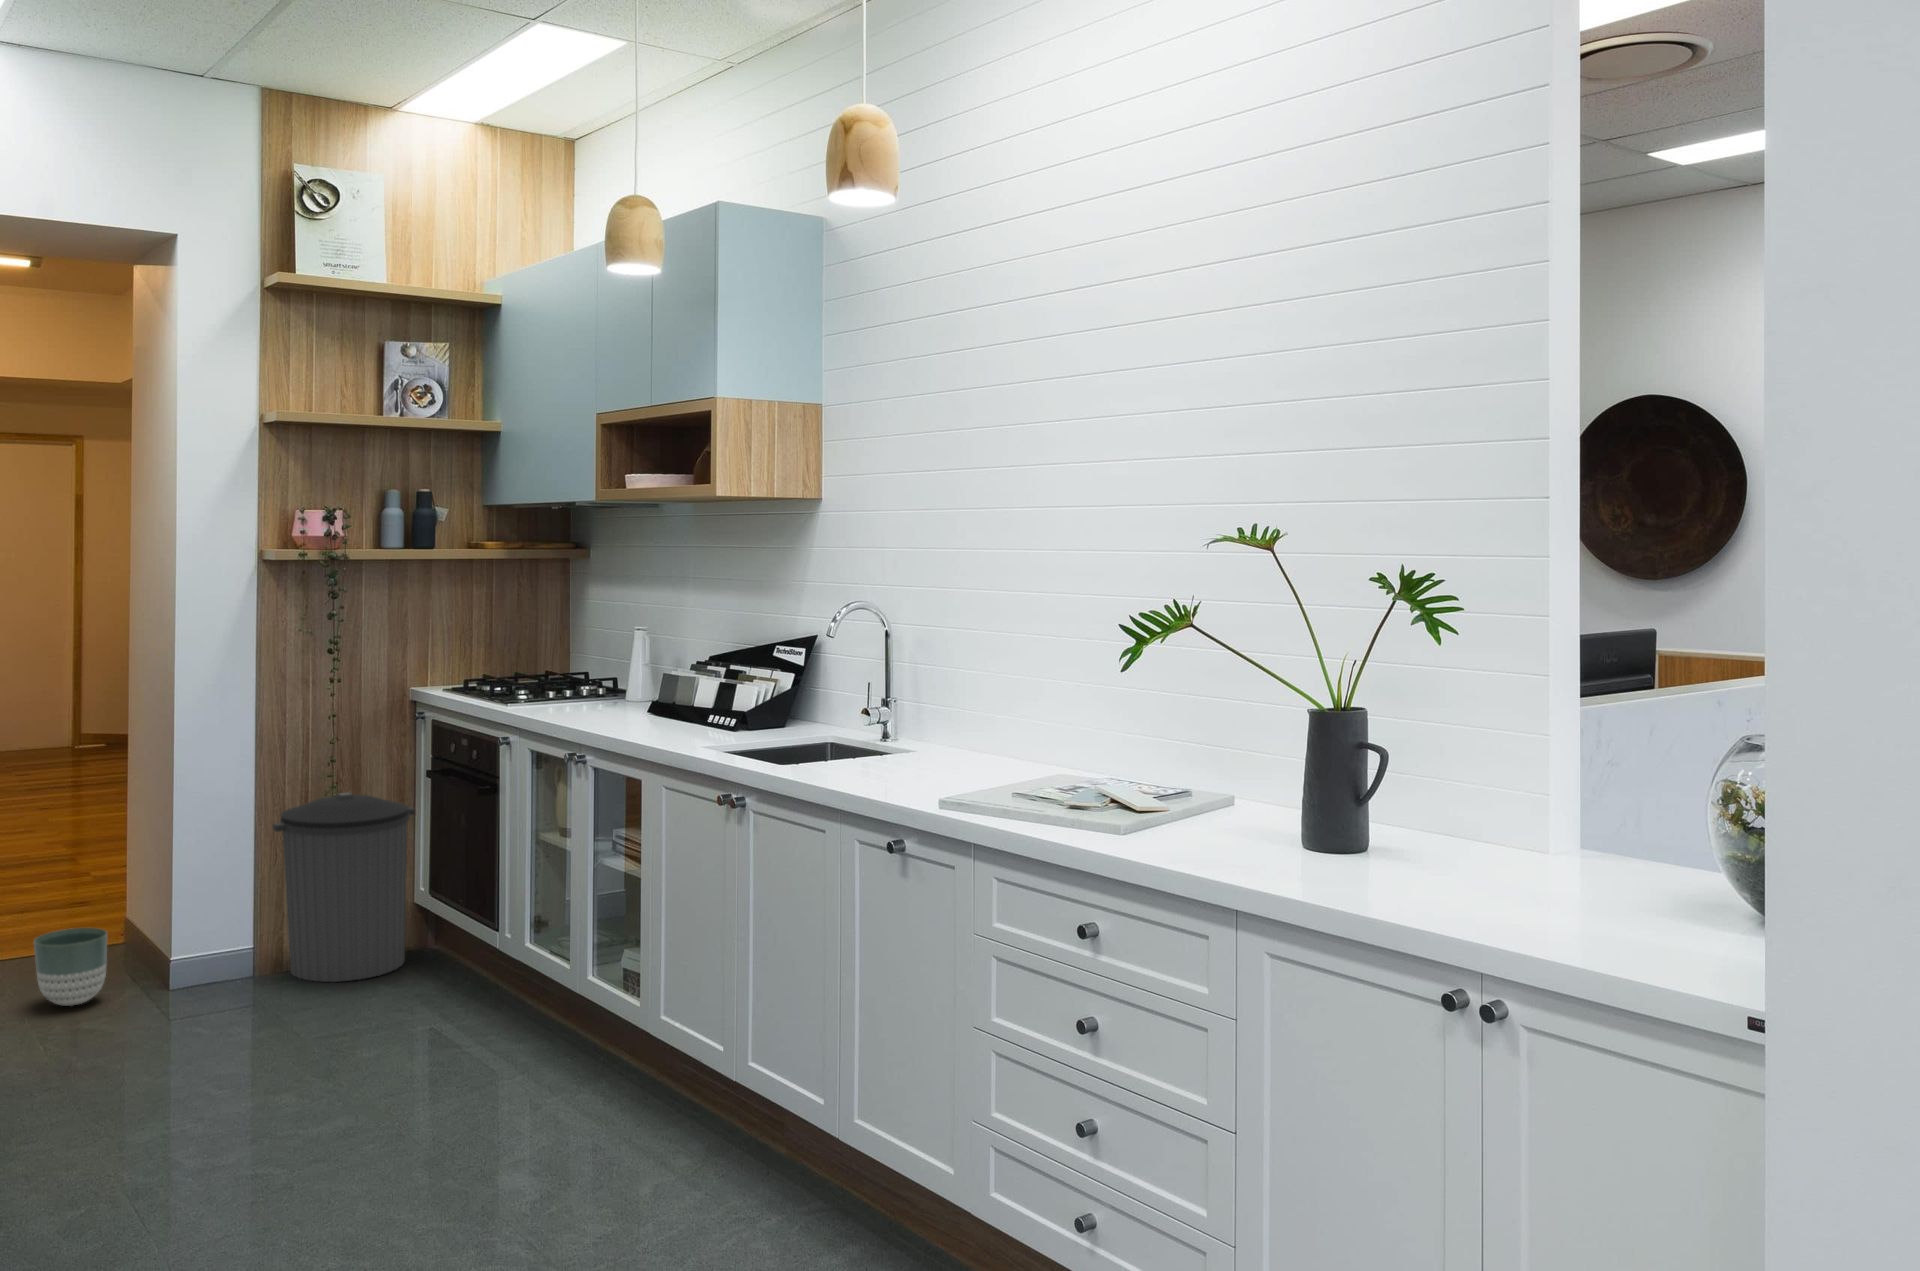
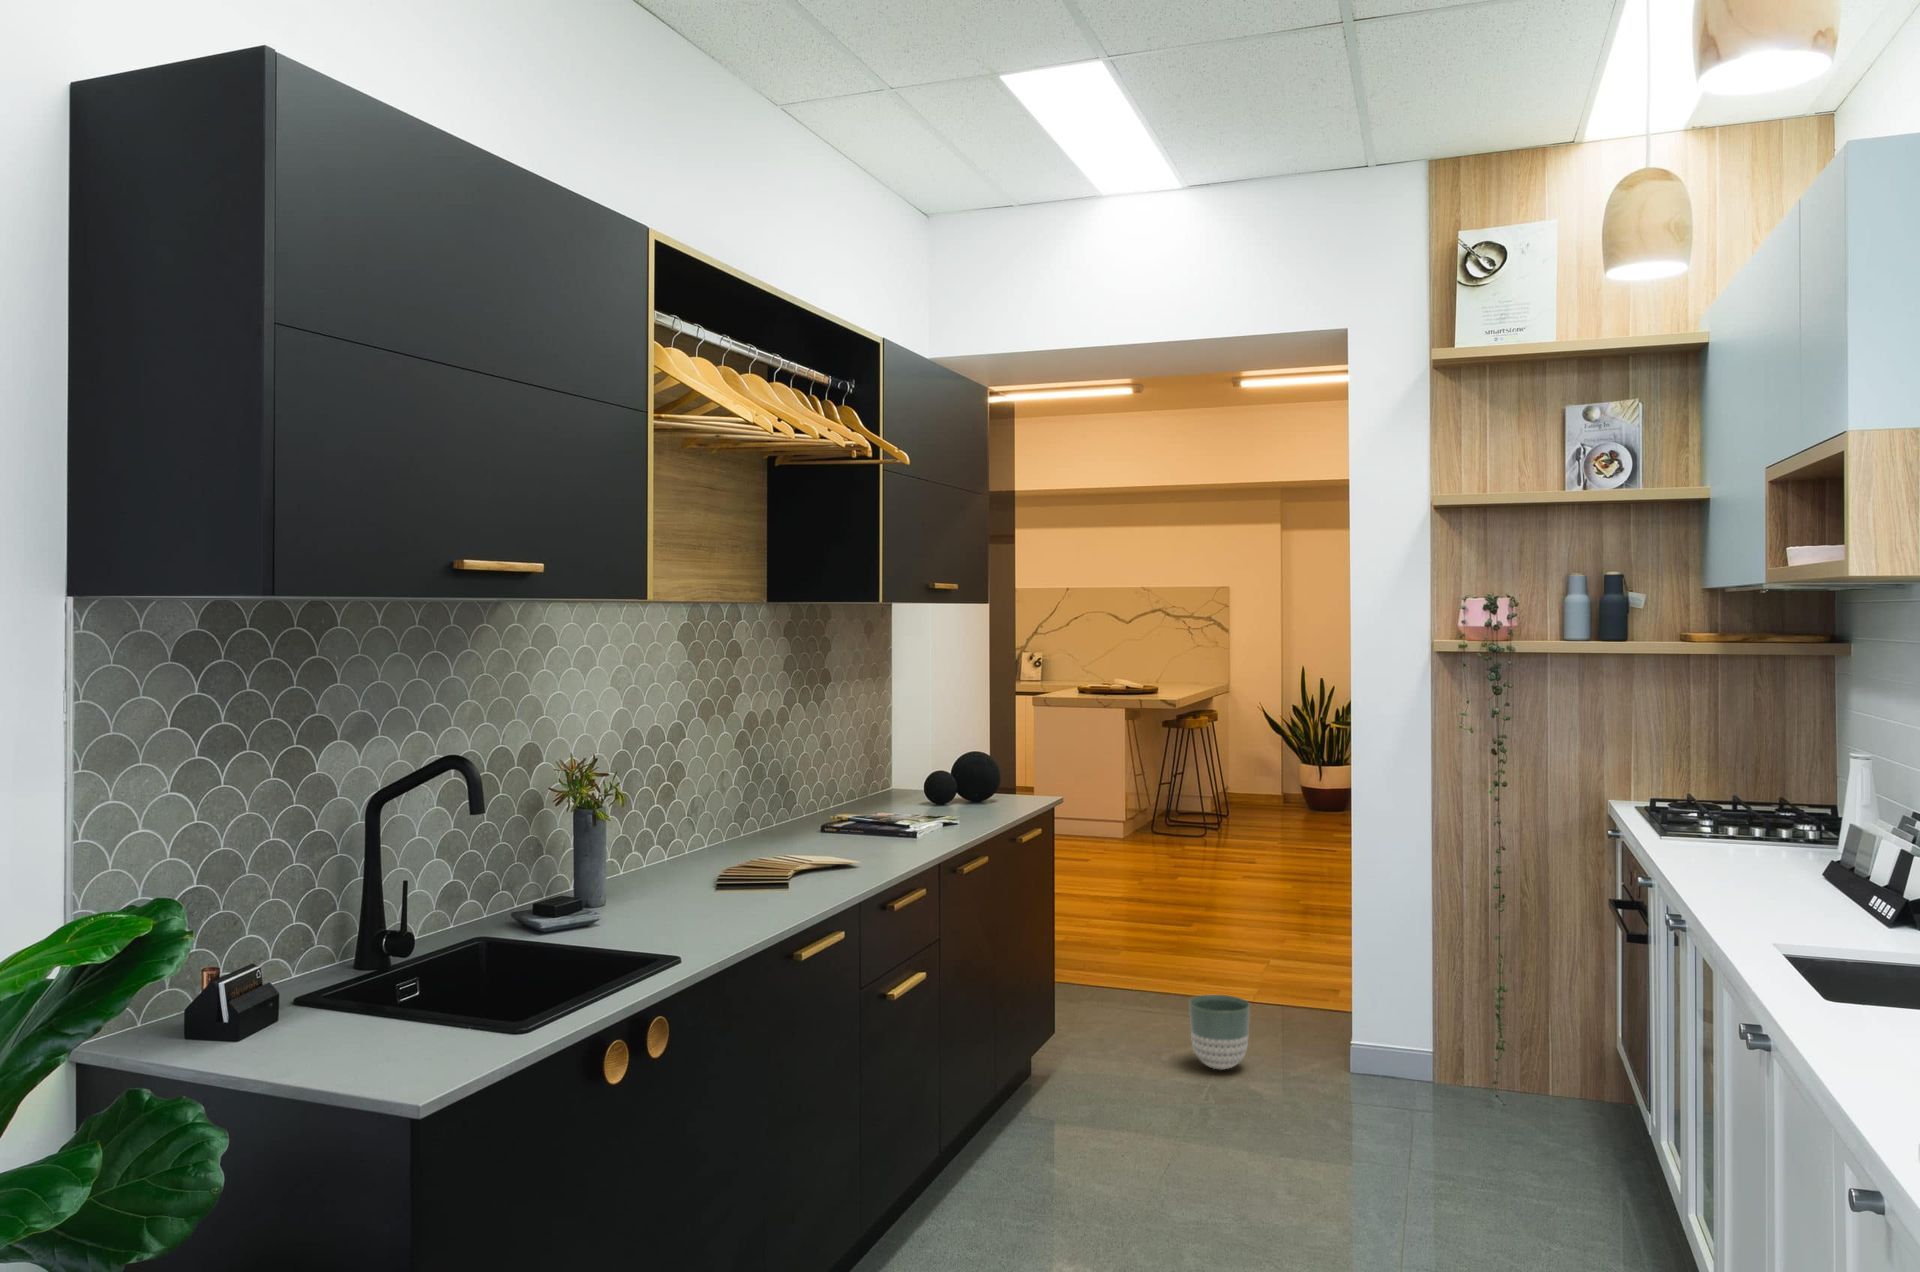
trash can: present [273,792,415,982] -> none [1402,914,1568,1136]

